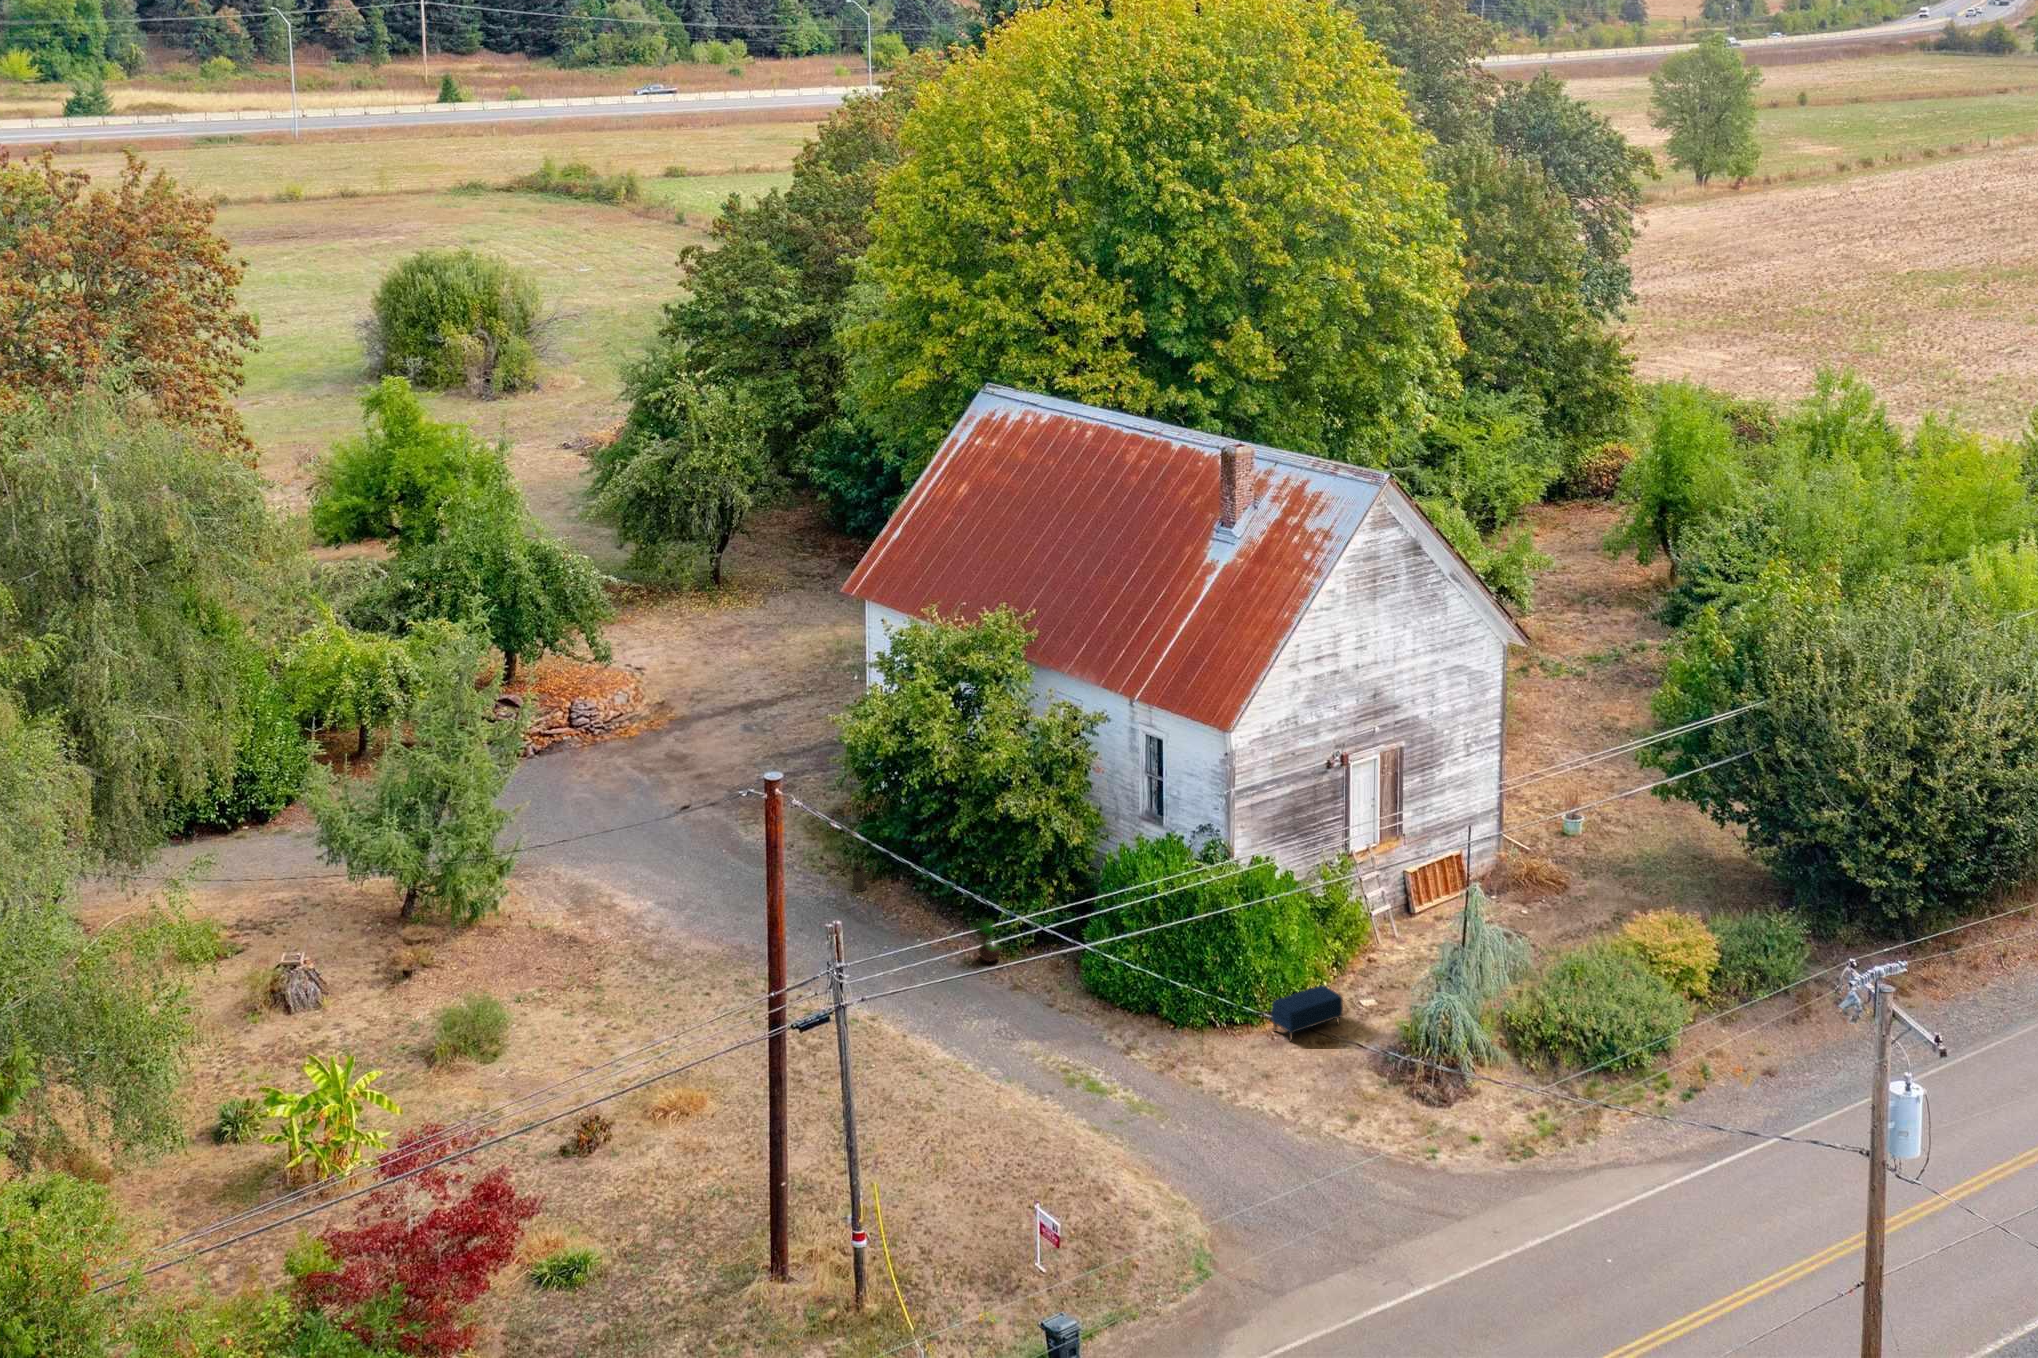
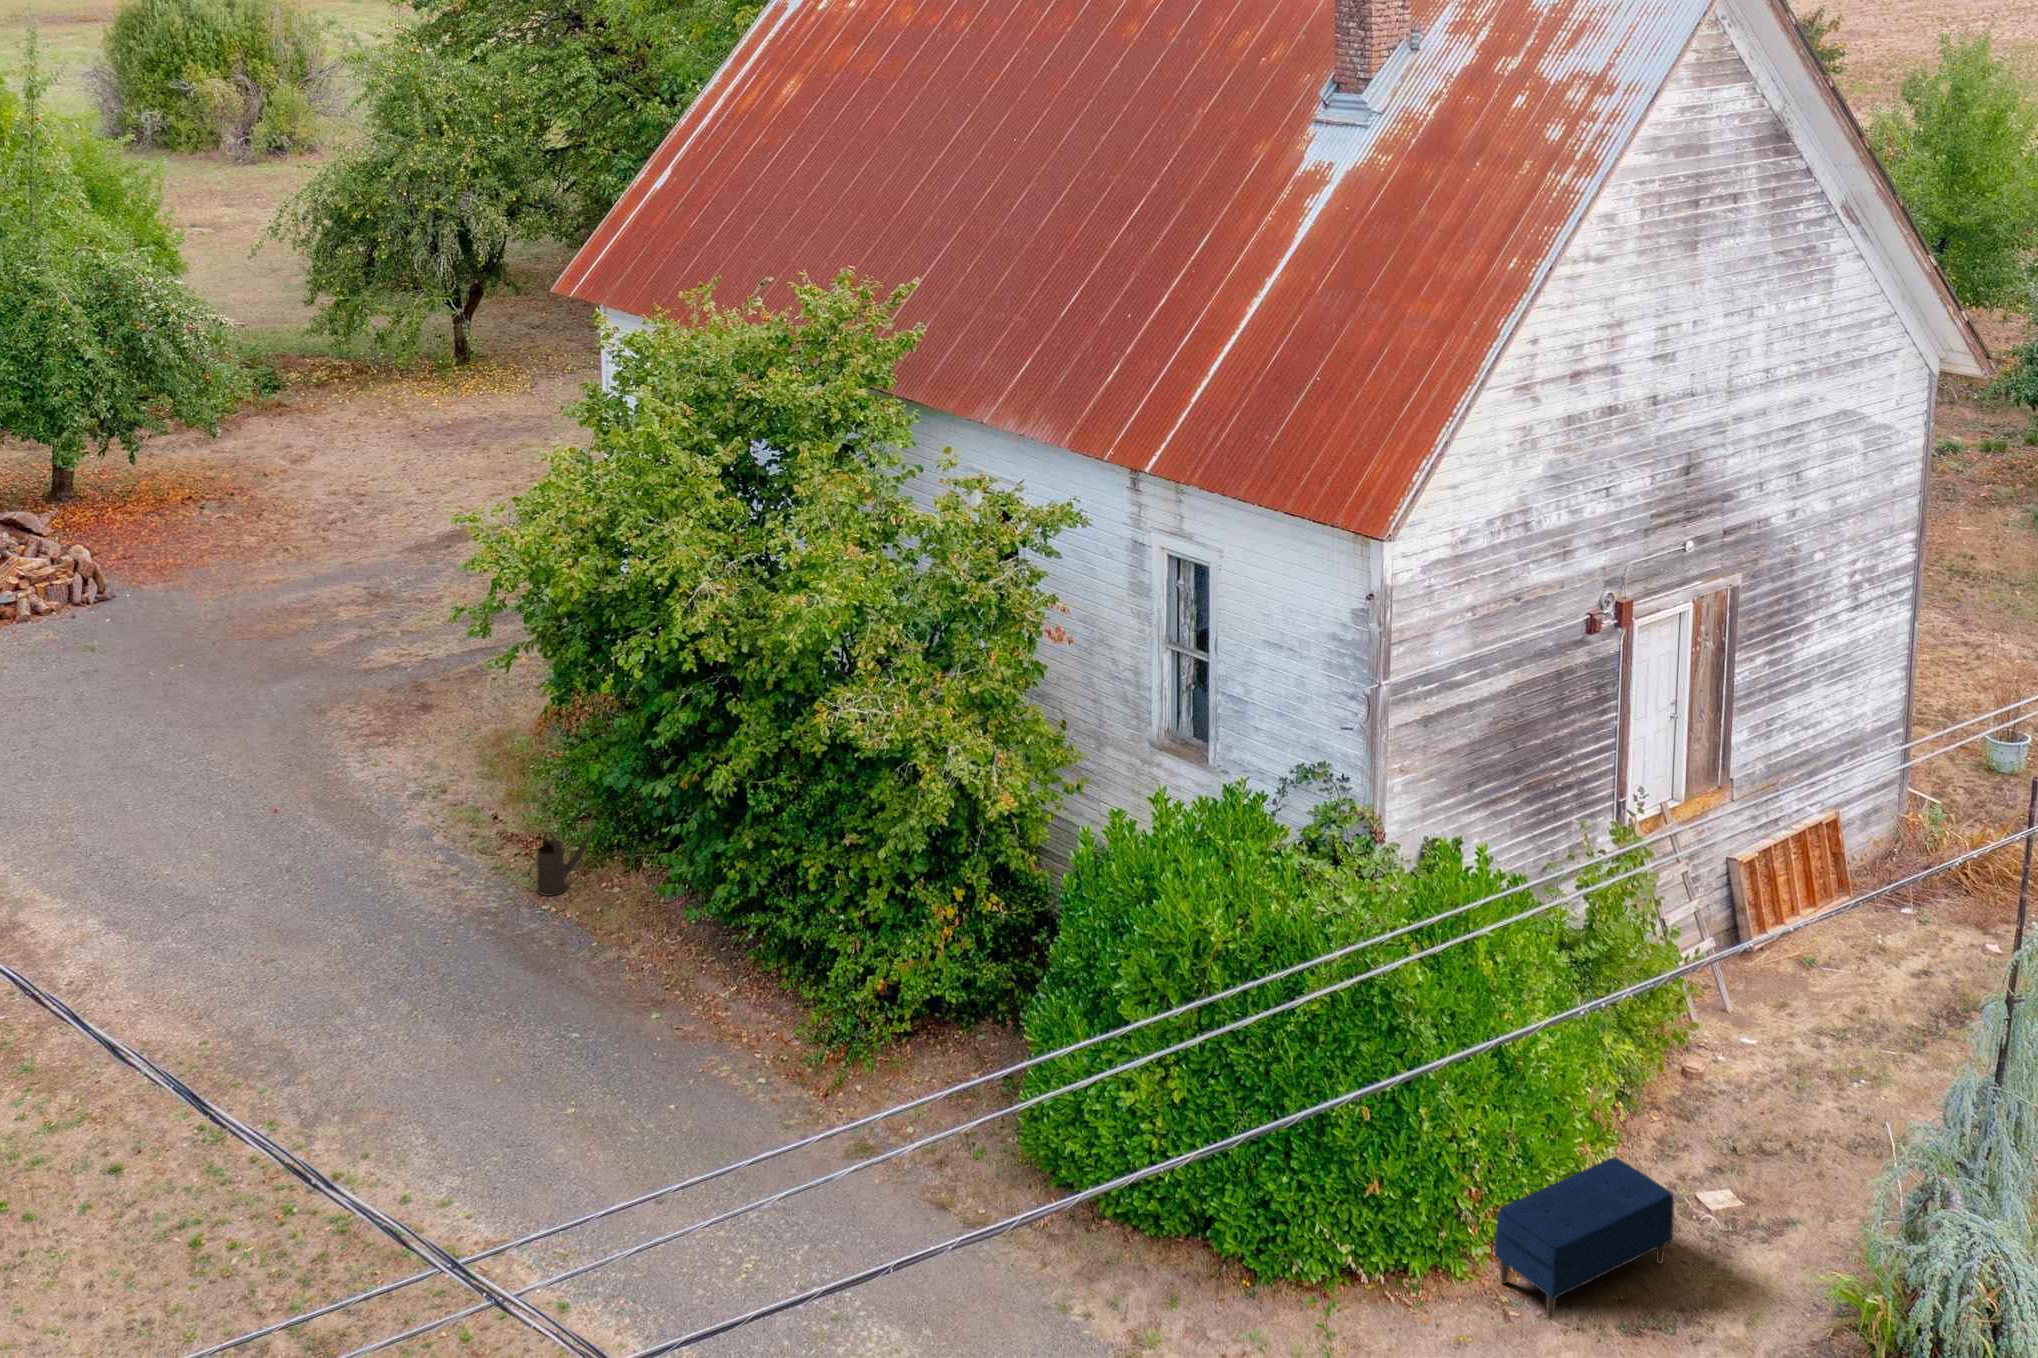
potted tree: present [972,919,1001,962] -> none [756,964,834,1072]

